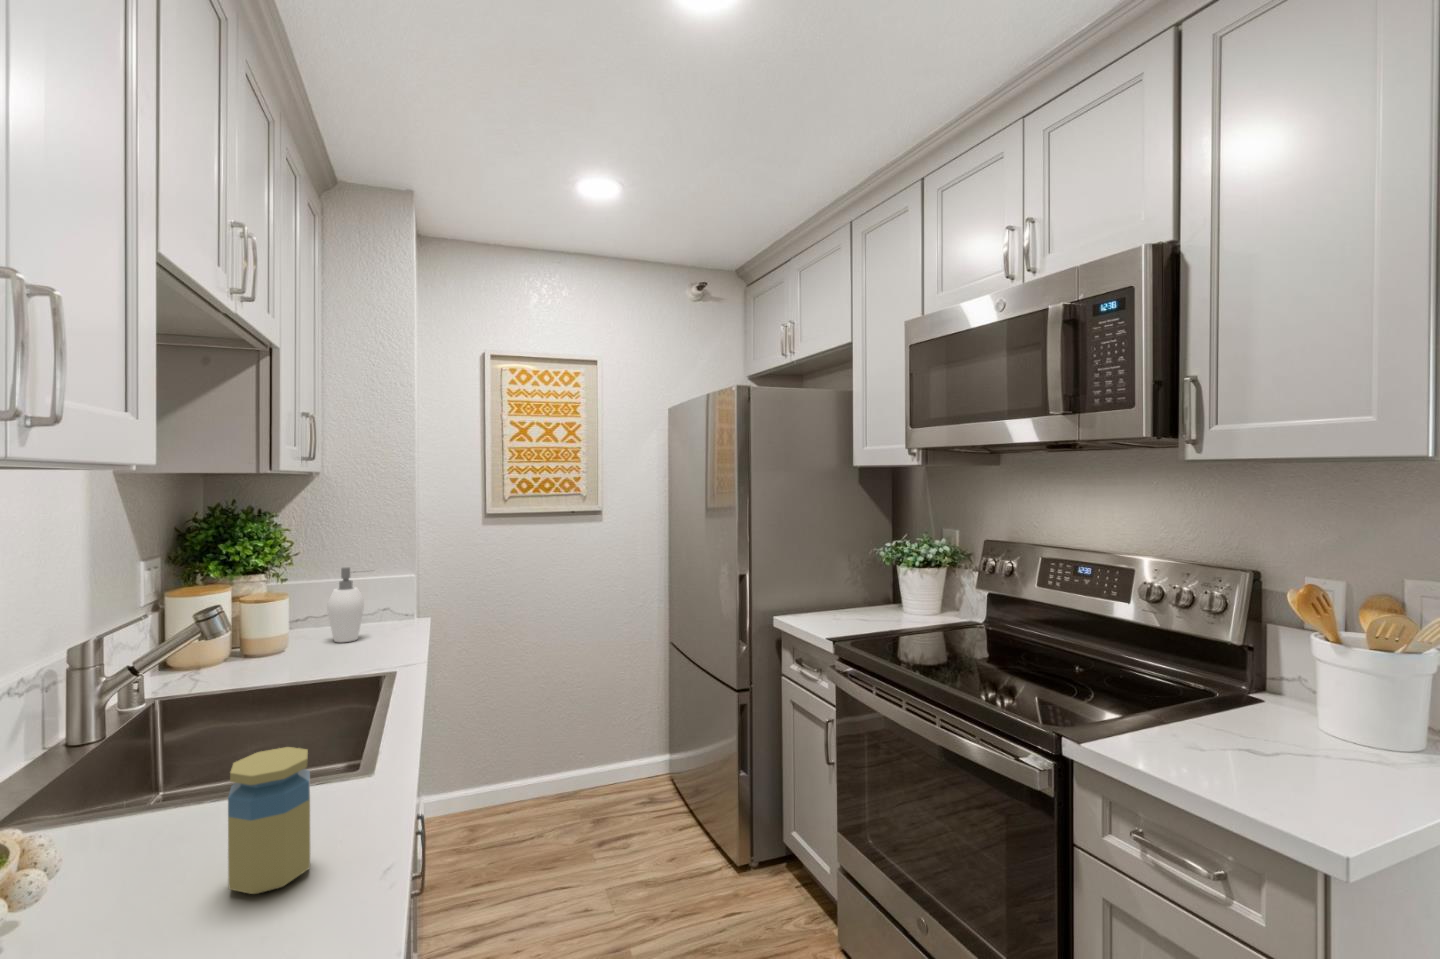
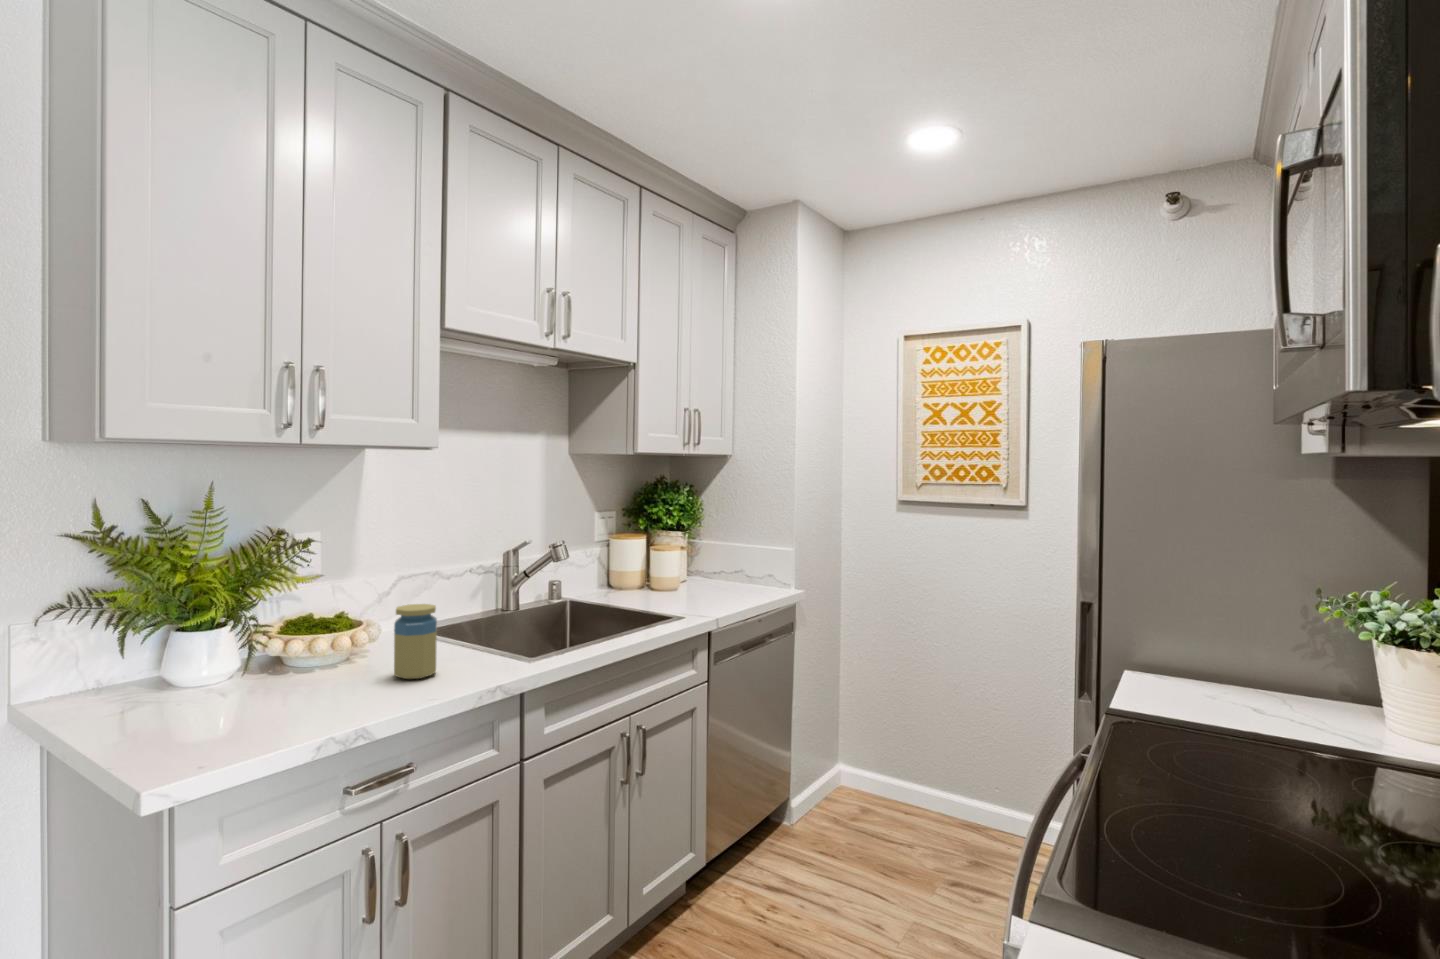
soap dispenser: present [327,567,364,642] -> none [703,533,737,594]

